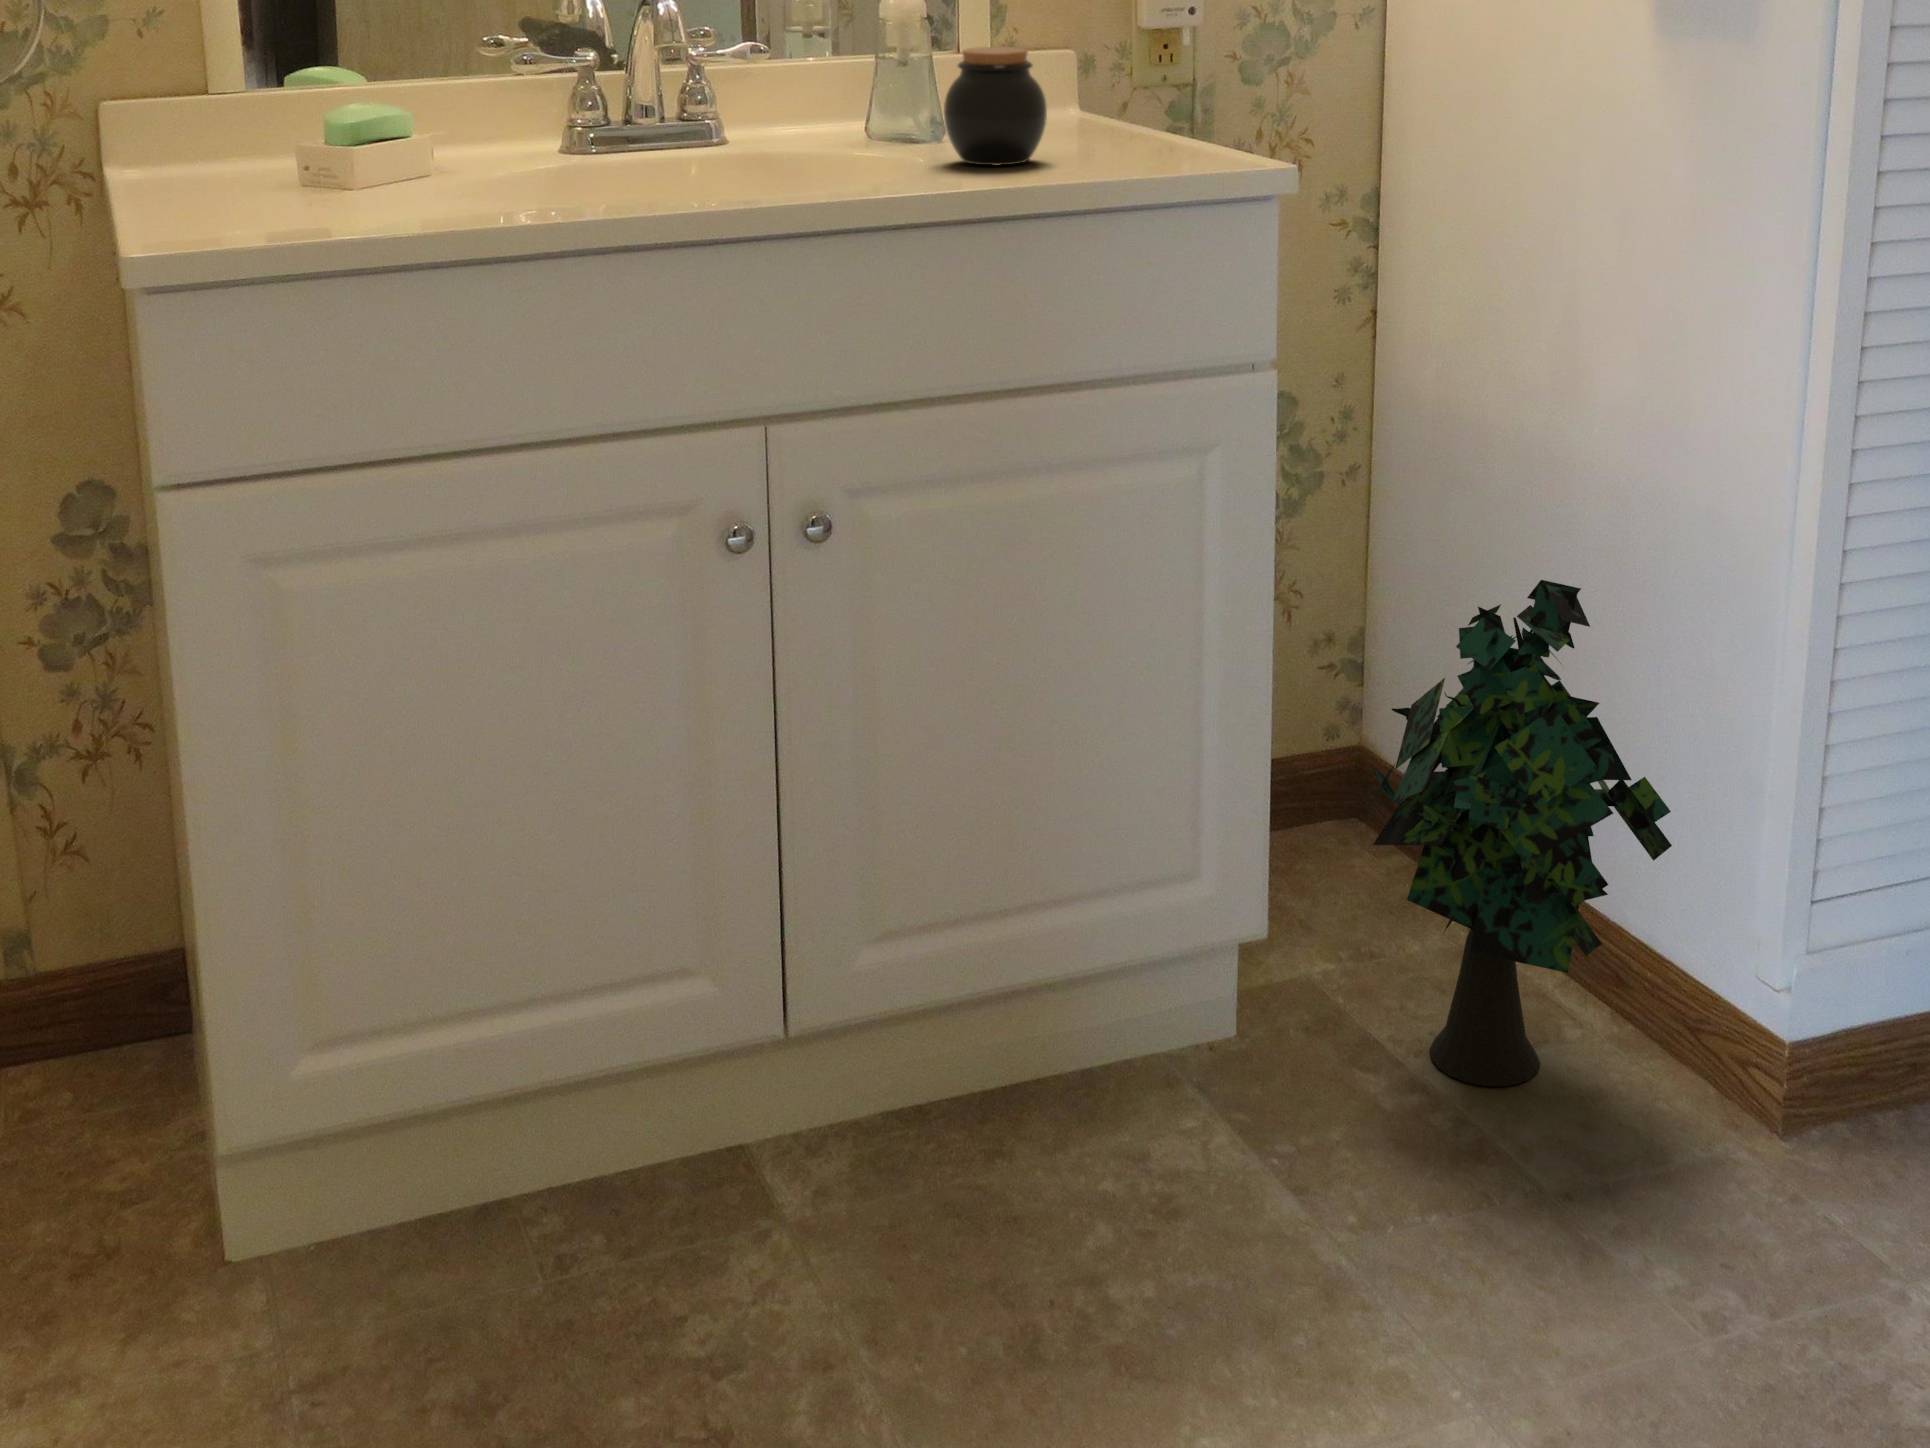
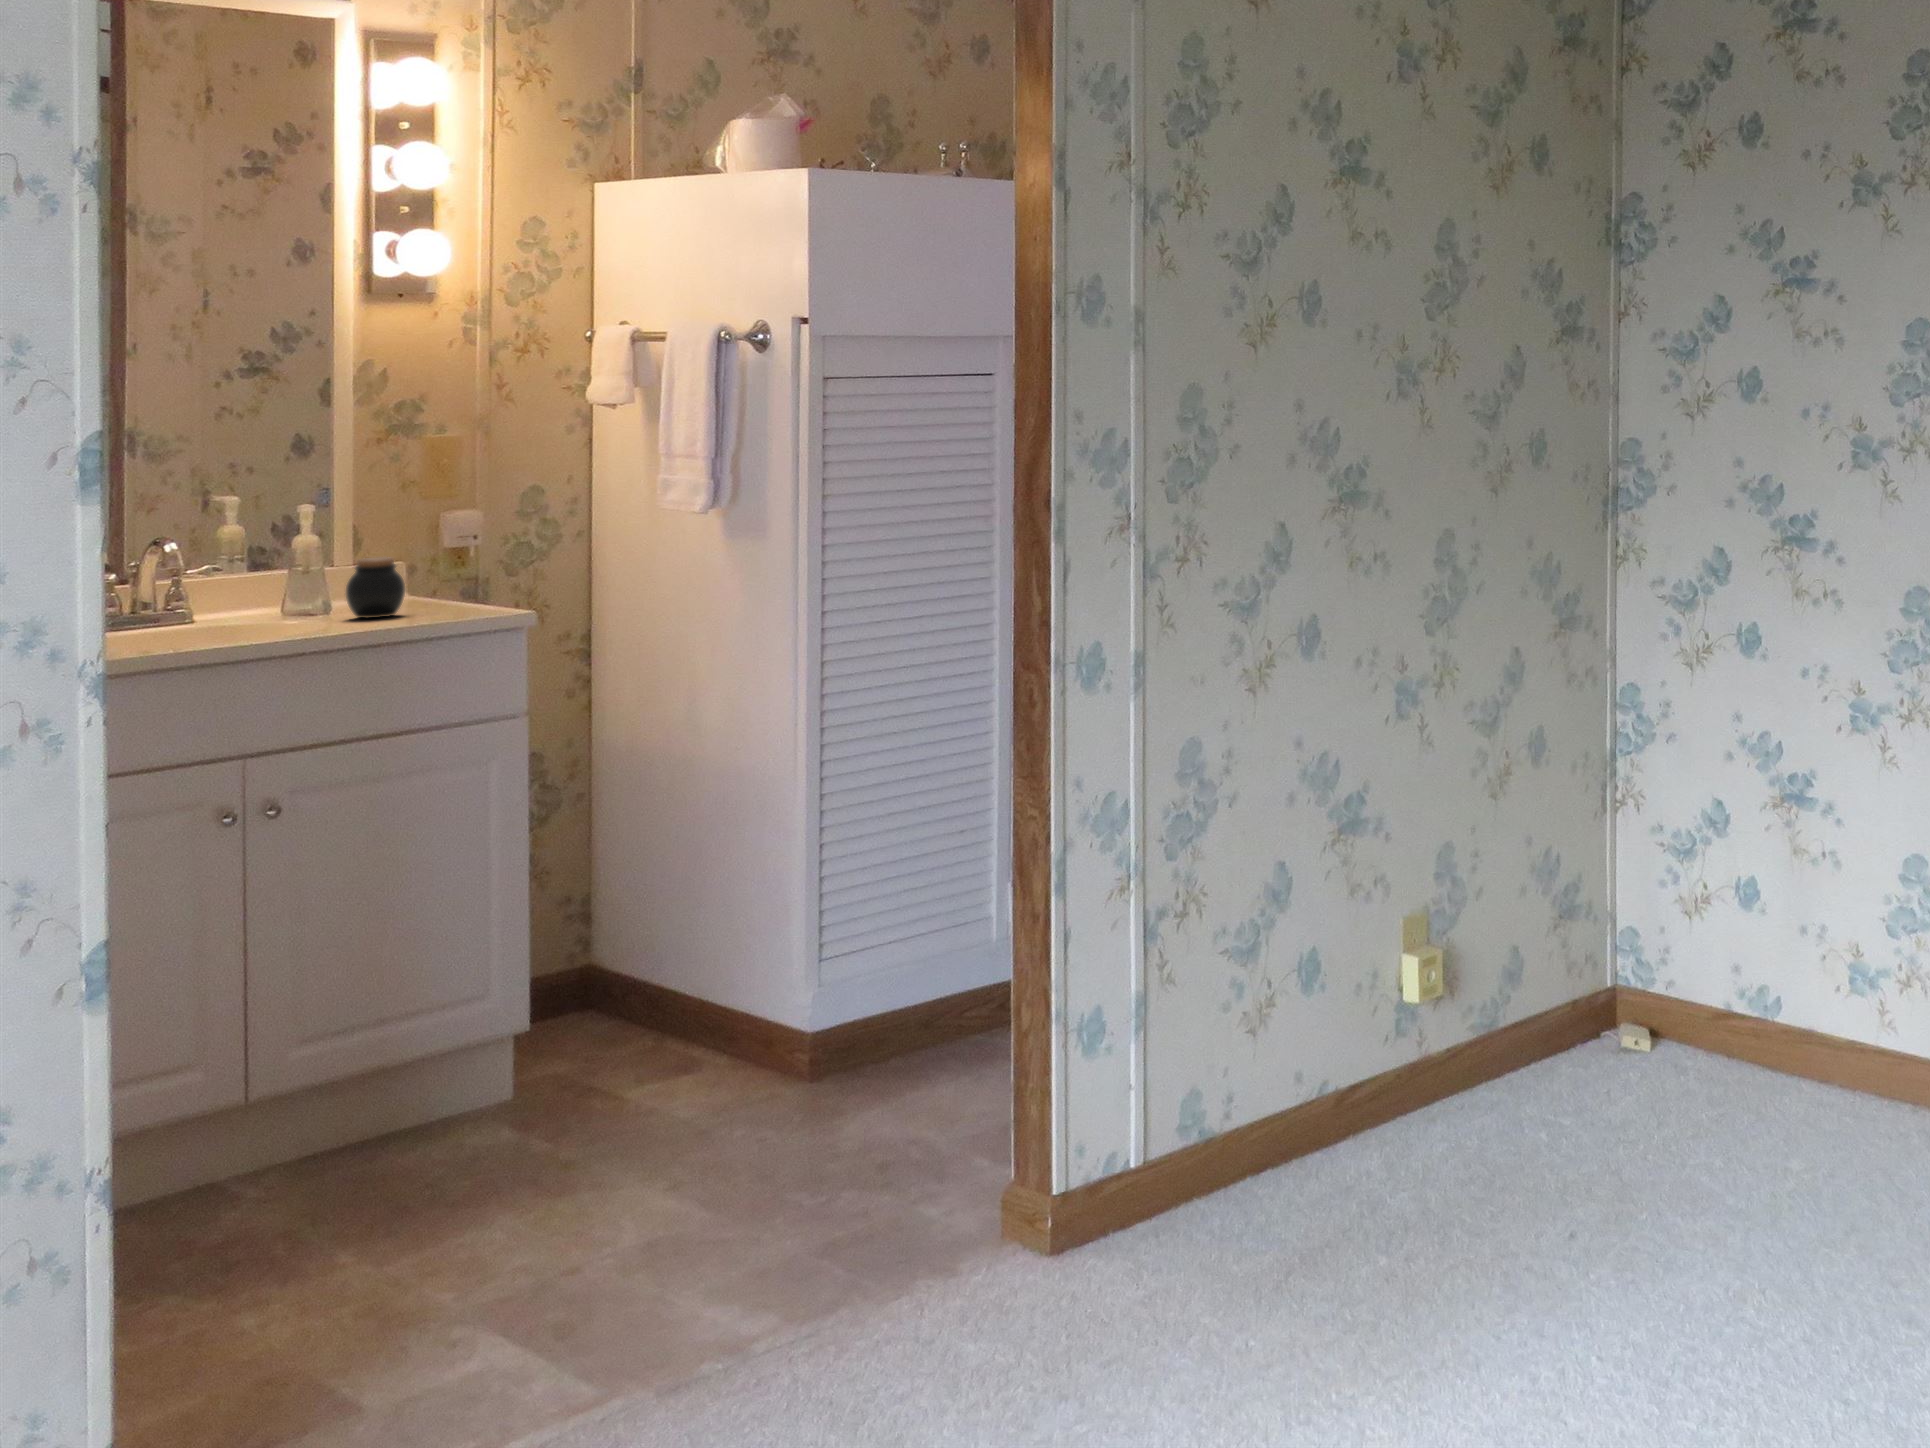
decorative plant: present [1370,580,1672,1087] -> none [595,803,754,1082]

